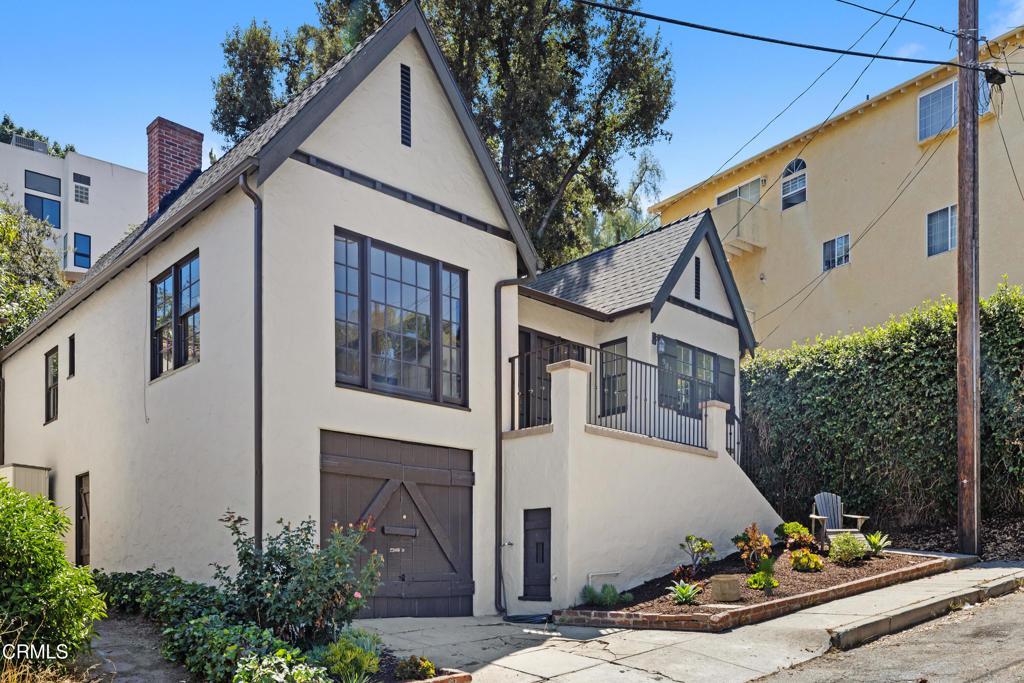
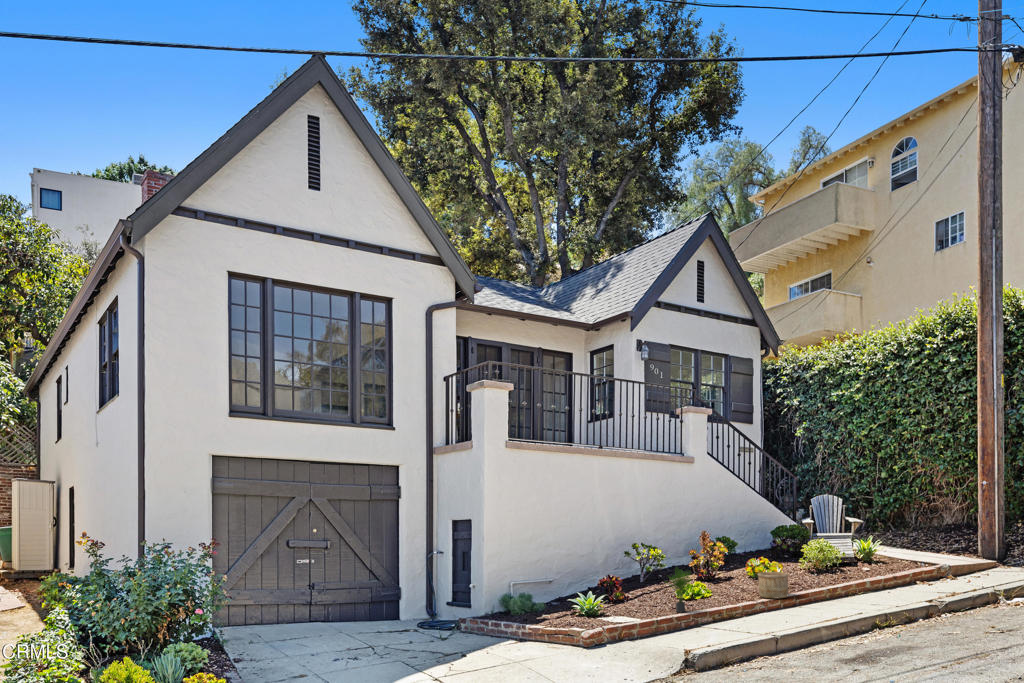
wooden bucket: present [711,575,740,601] -> present [758,572,788,598]

